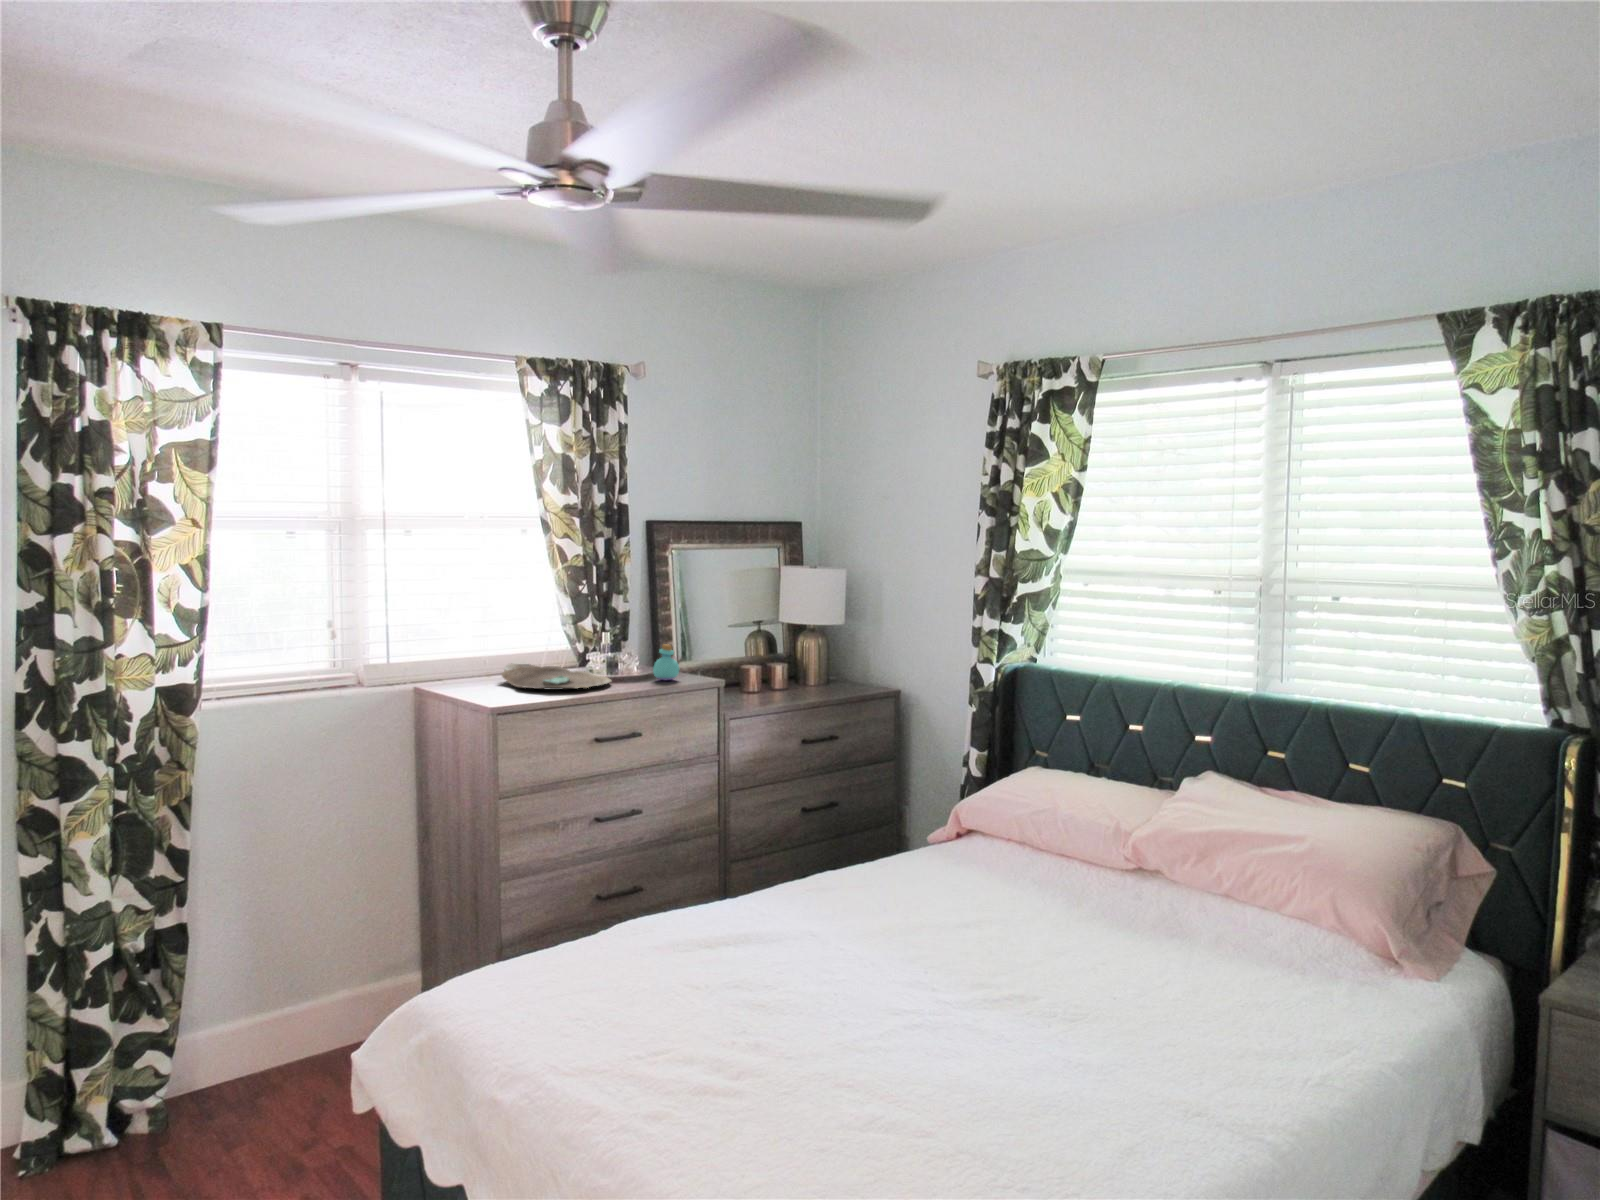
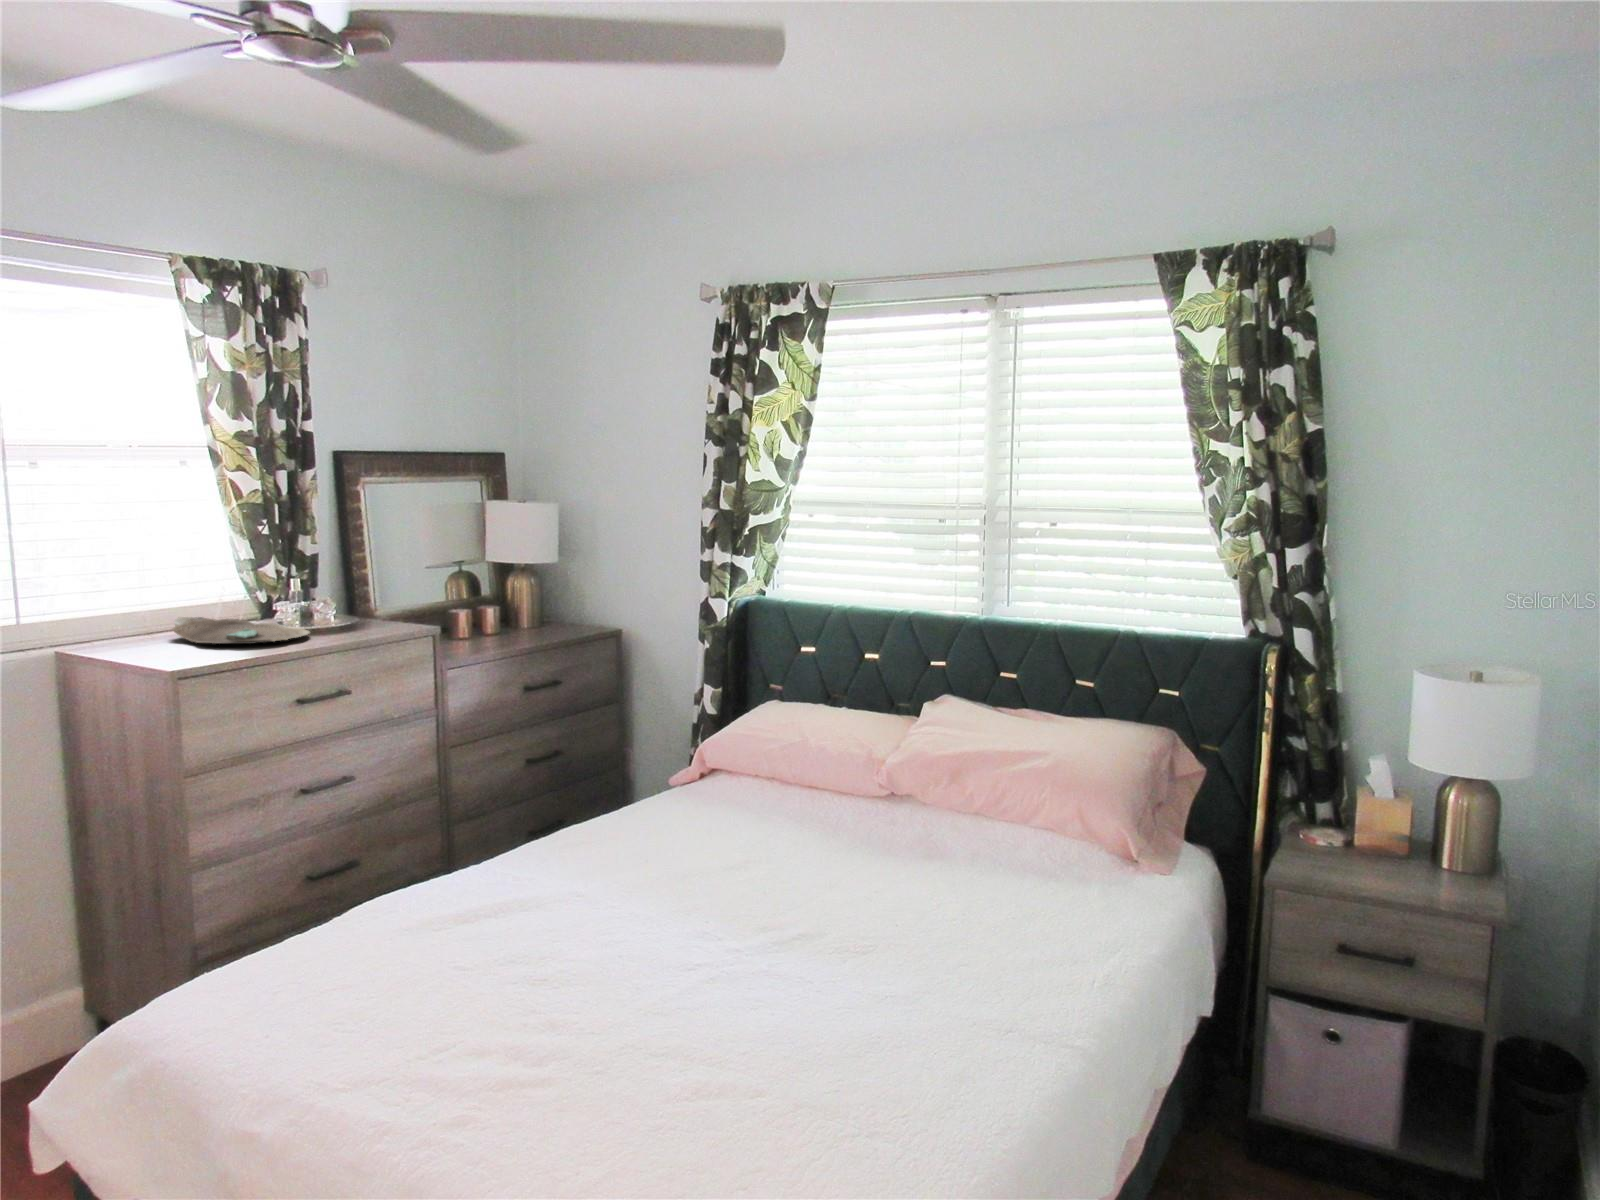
perfume bottle: present [653,644,679,680] -> none [356,589,387,629]

